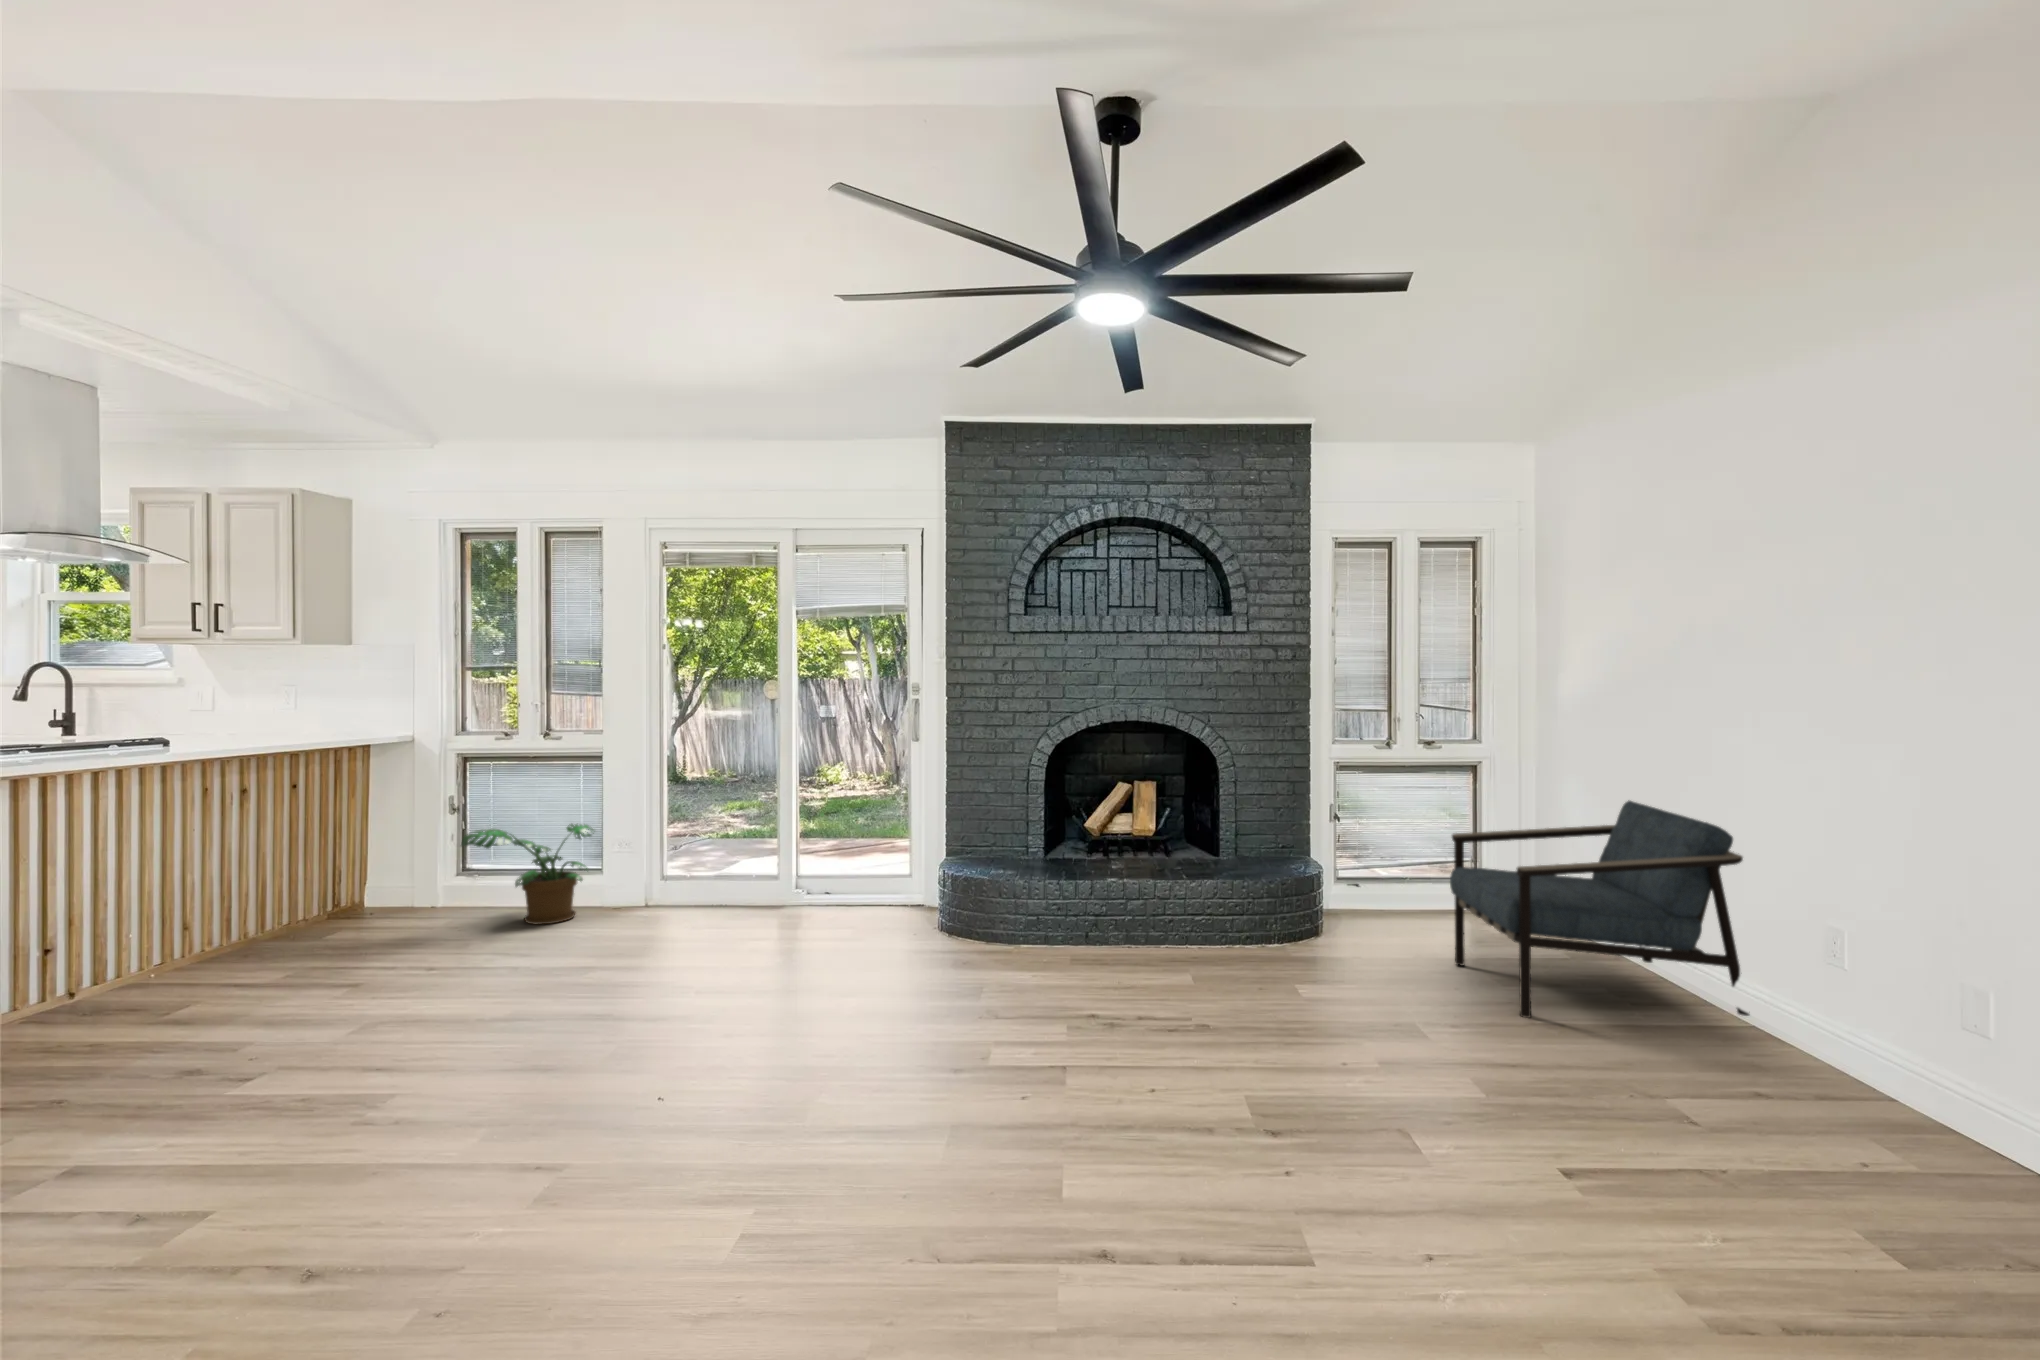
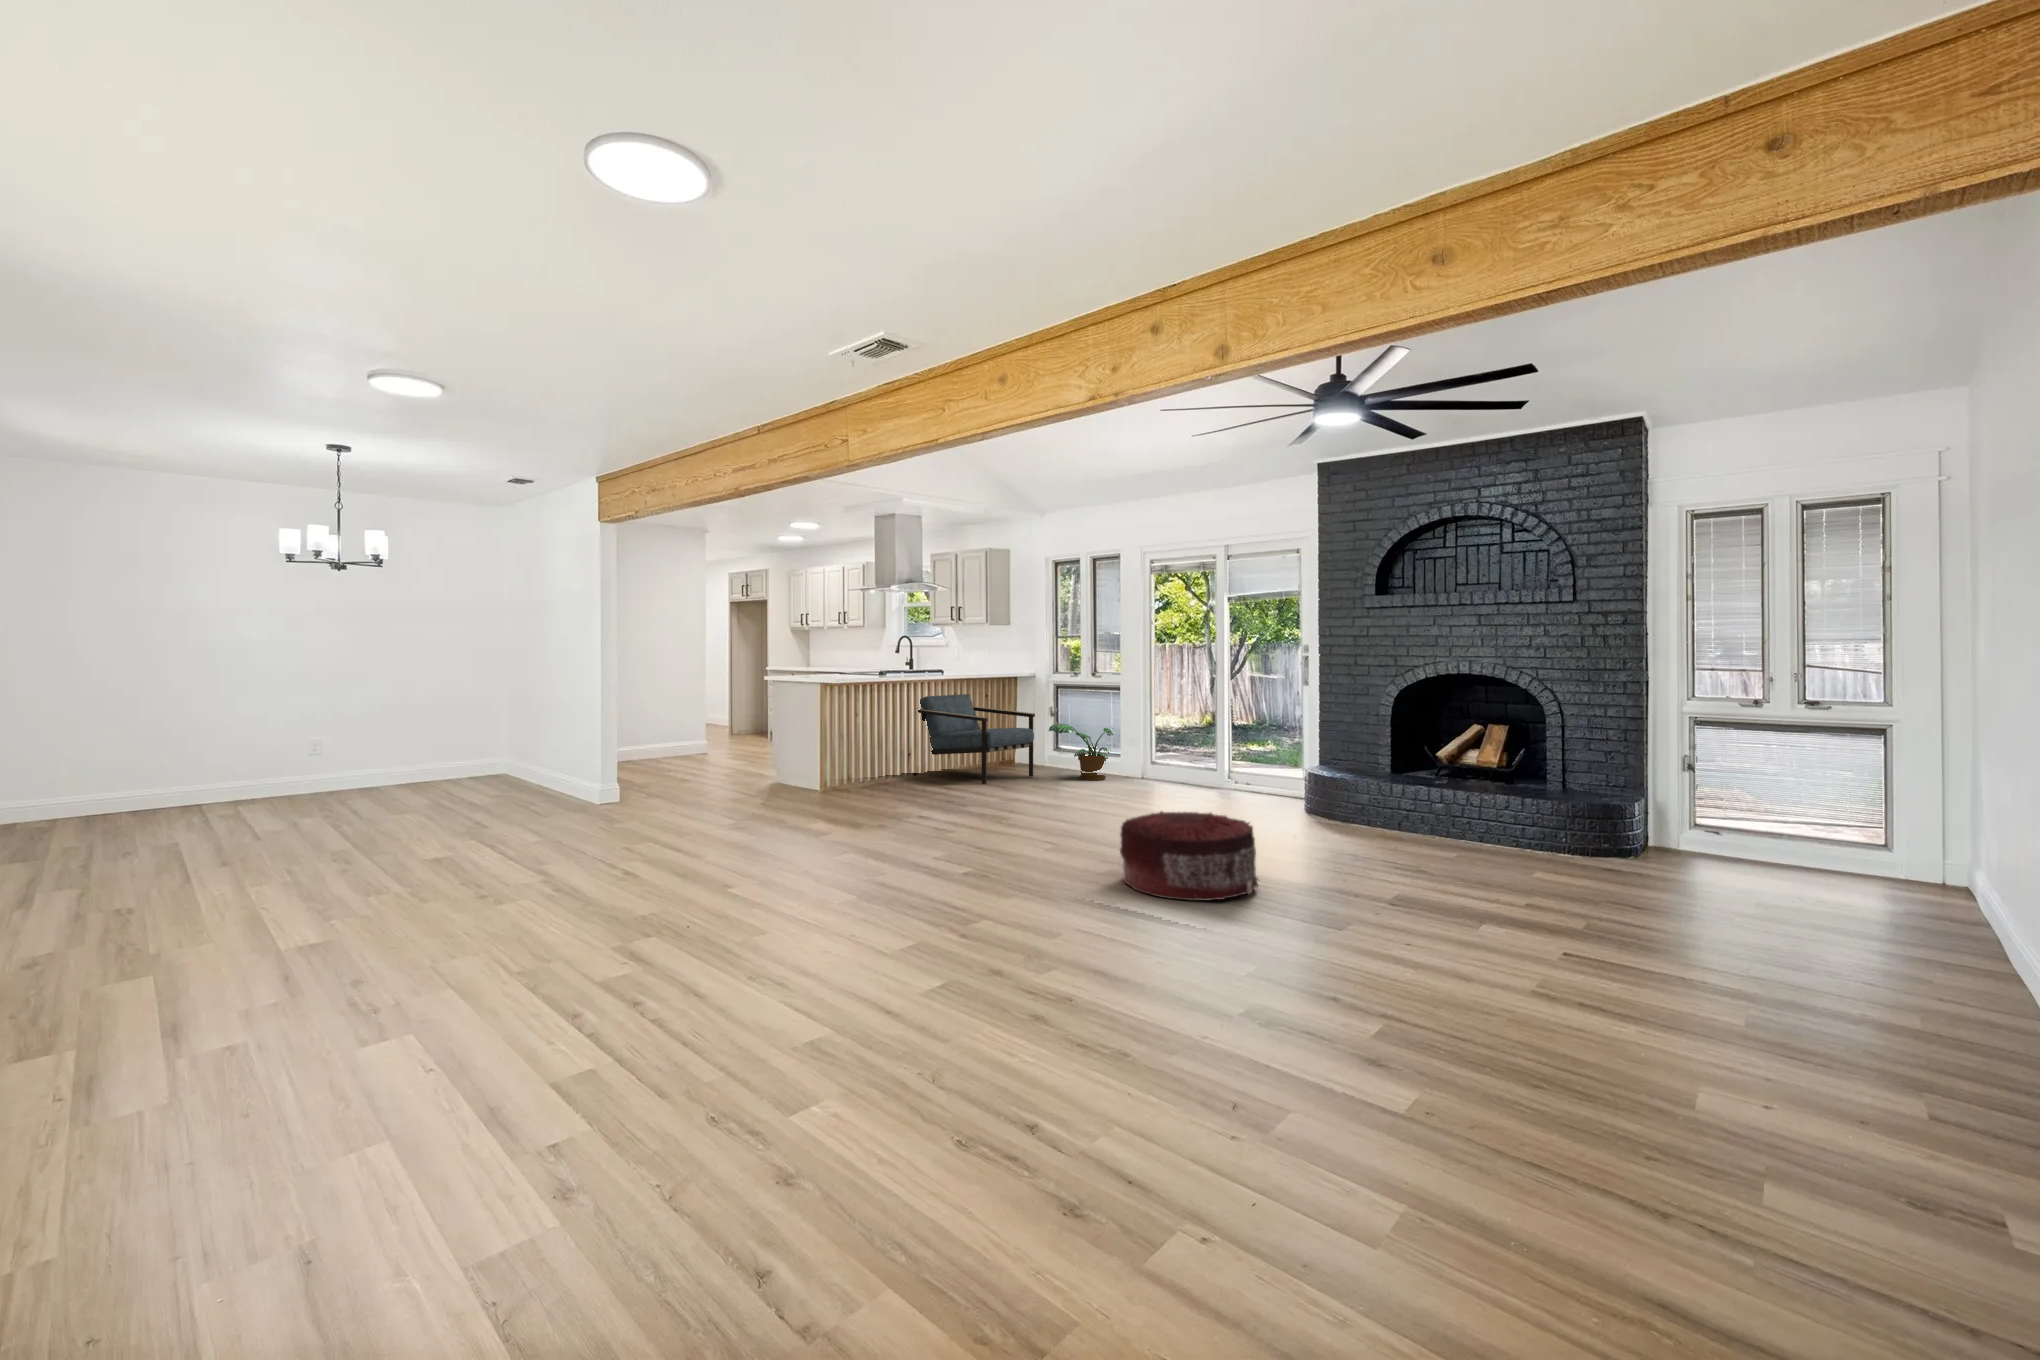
armchair: present [1450,800,1749,1018] -> present [913,694,1035,784]
pouf: none [893,1034,1144,1269] -> present [1120,811,1258,901]

